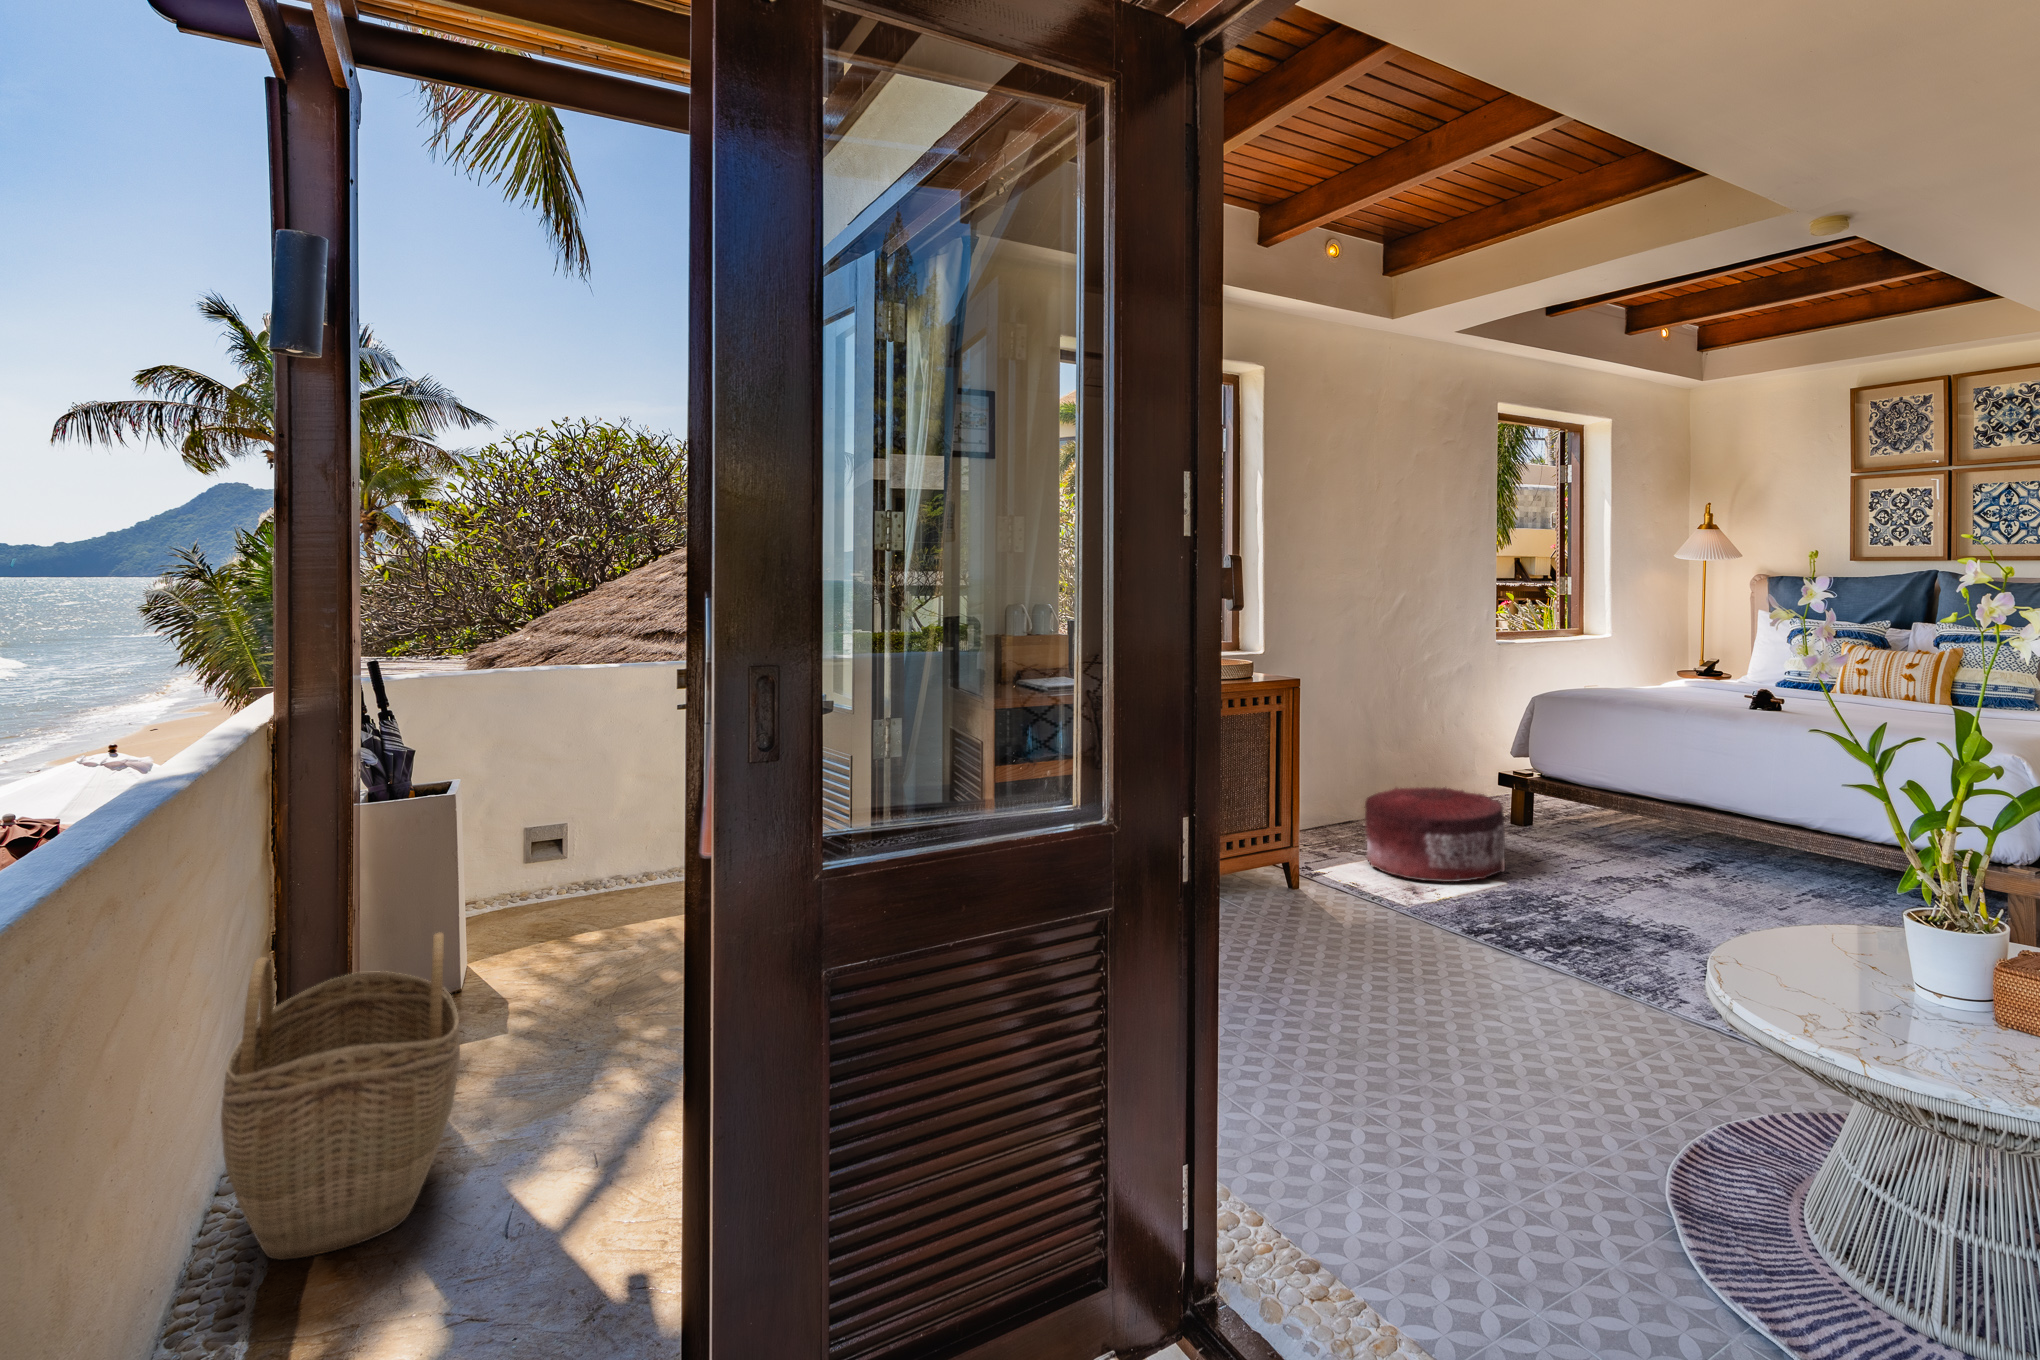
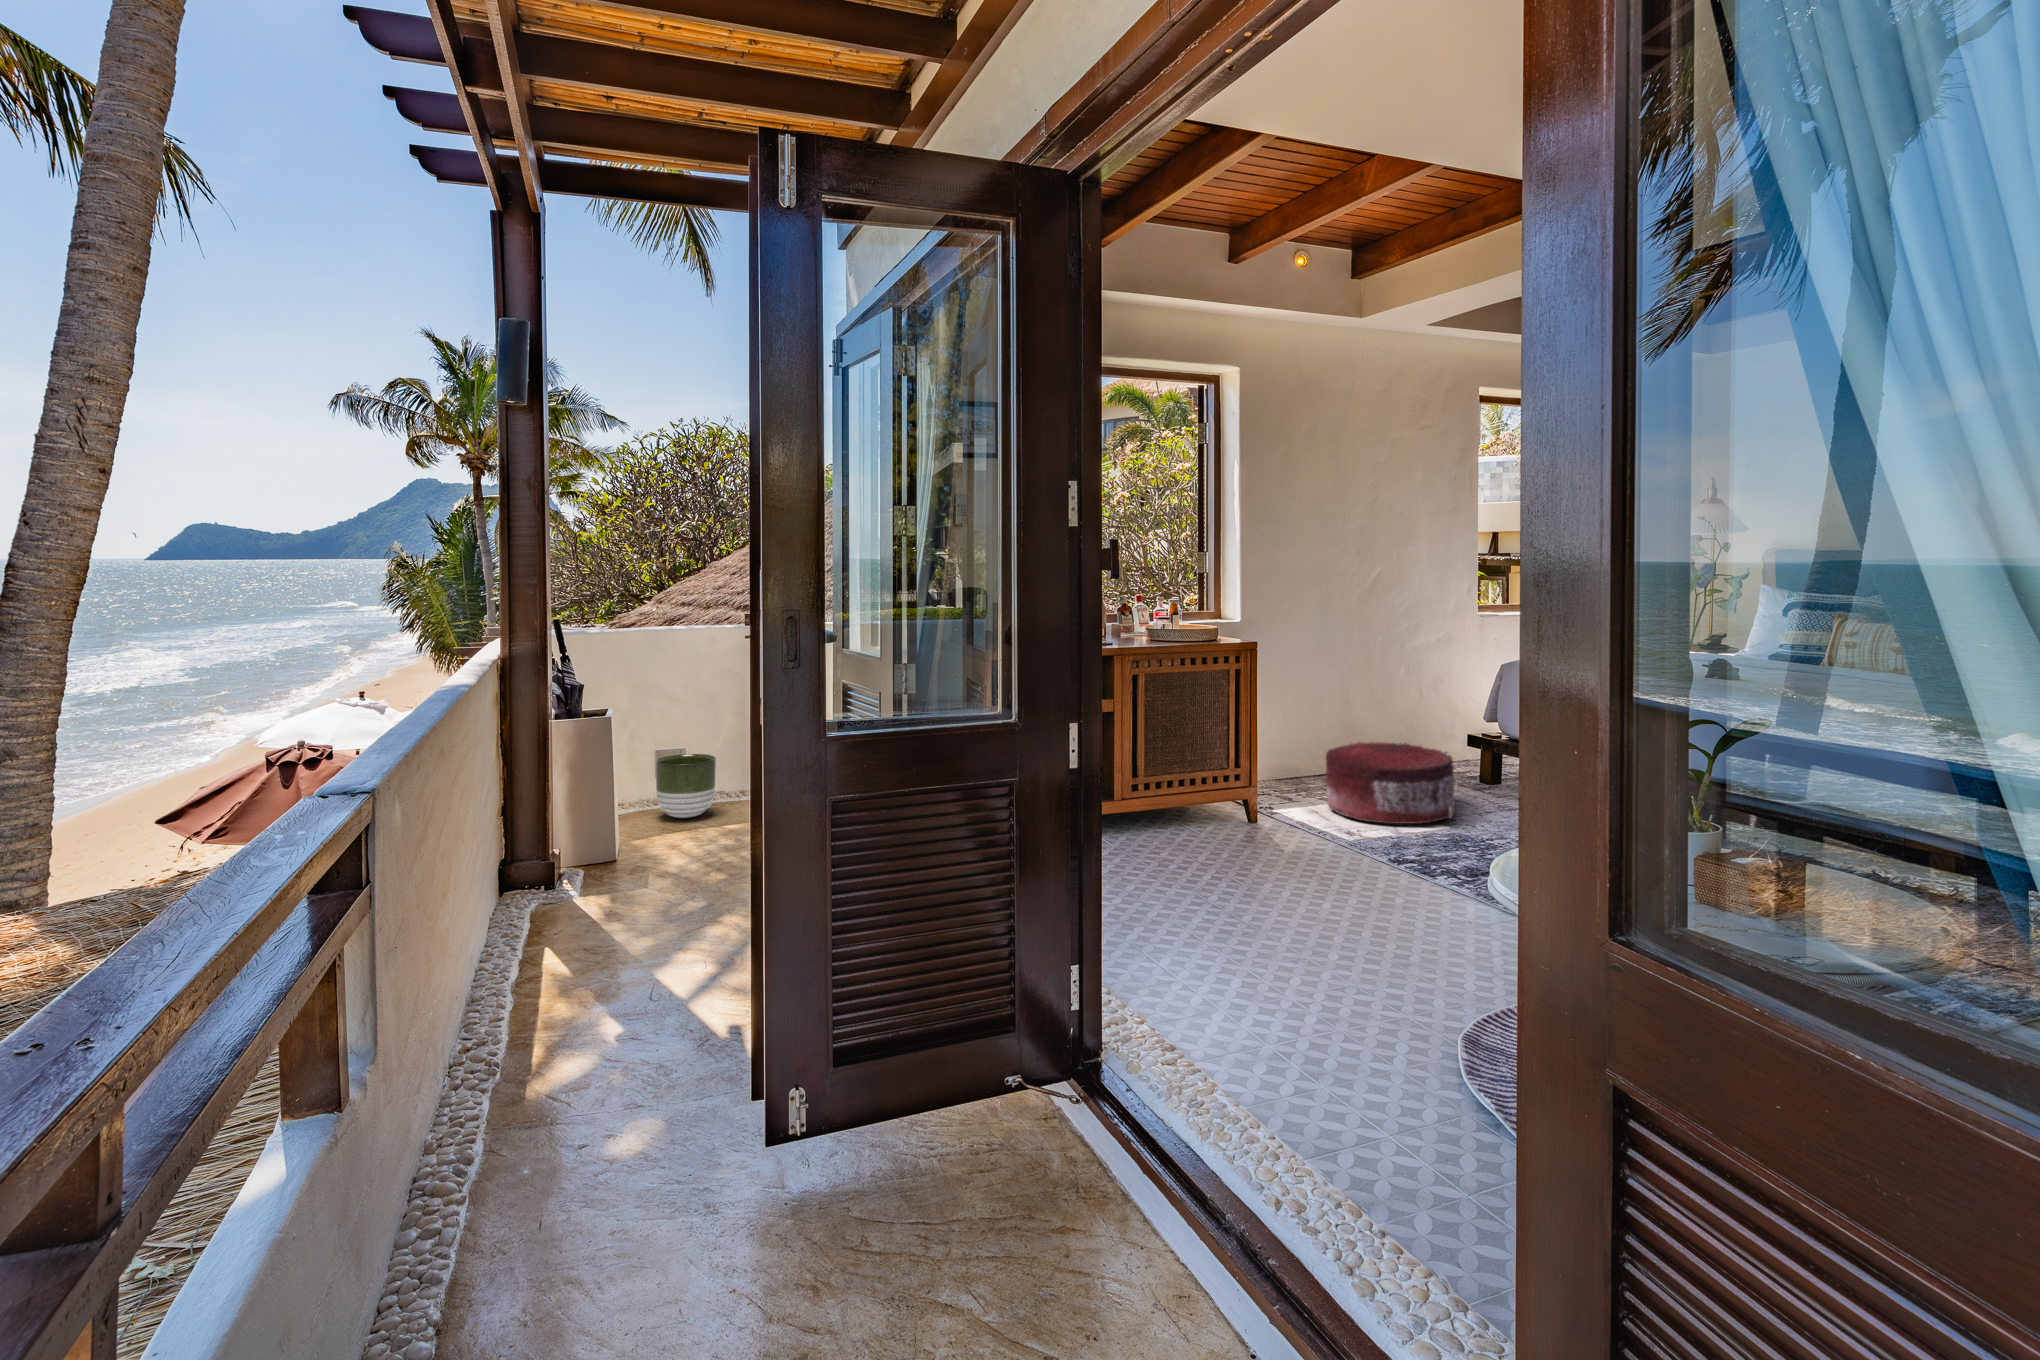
planter: none [525,830,612,918] -> present [656,754,716,818]
woven basket: present [221,933,460,1260] -> none [489,801,618,994]

